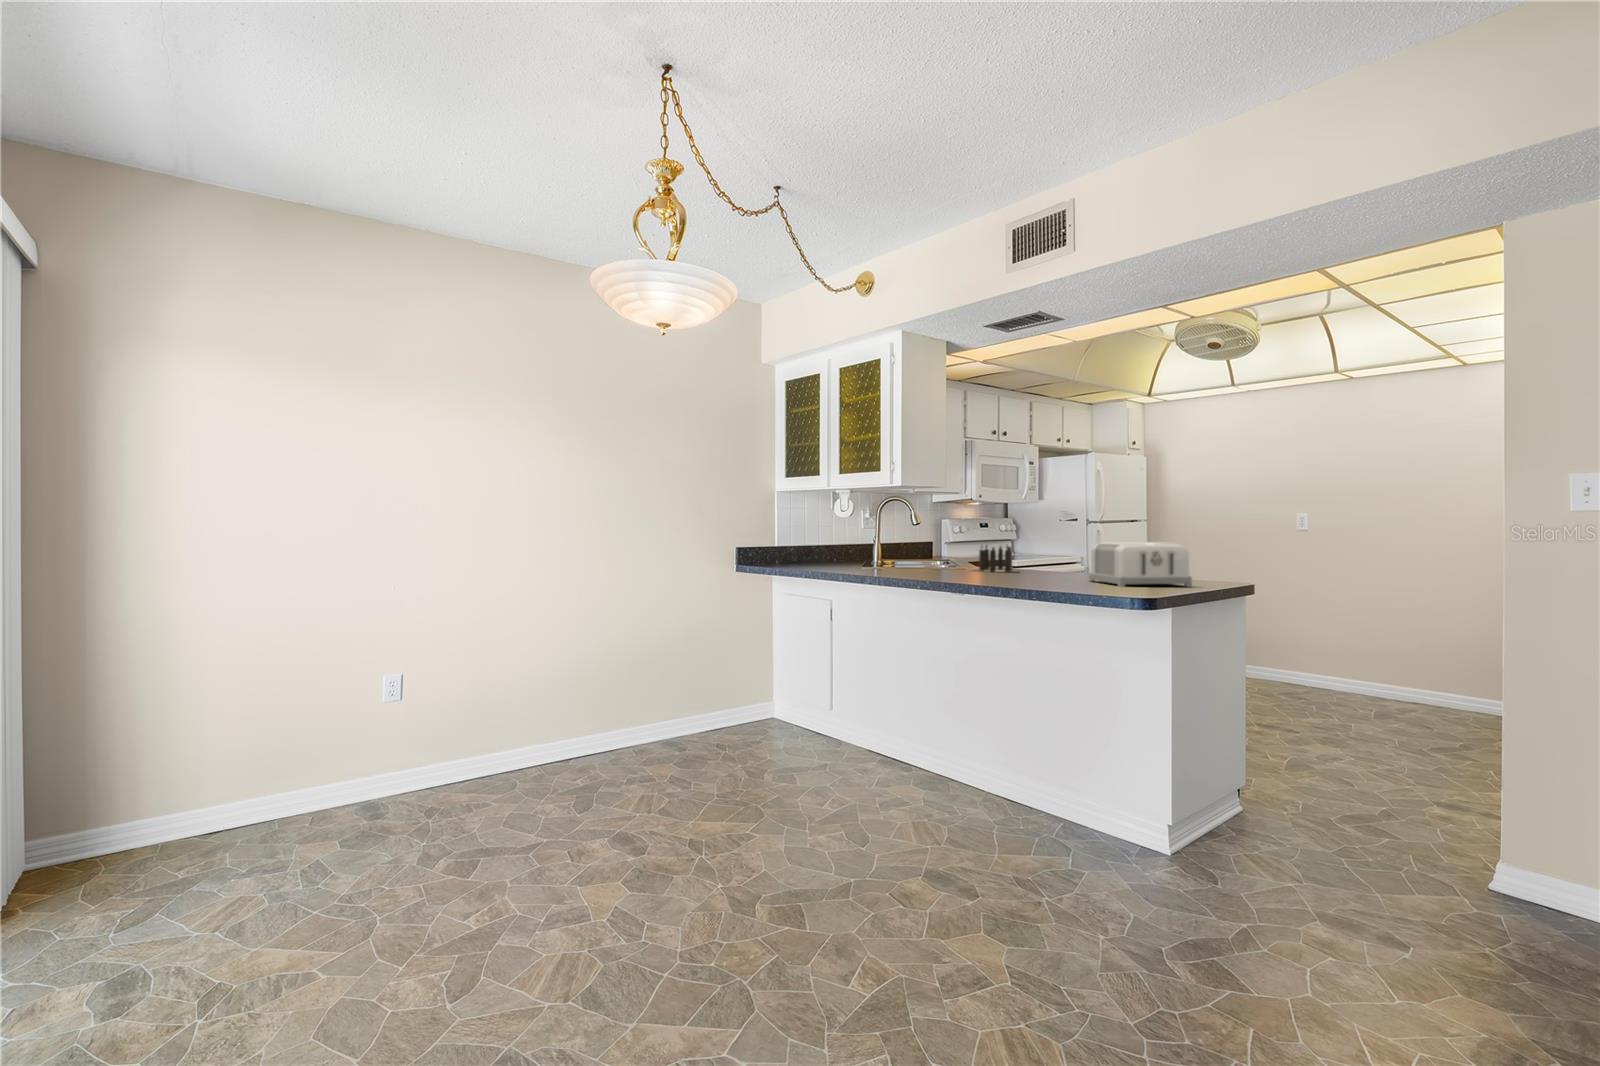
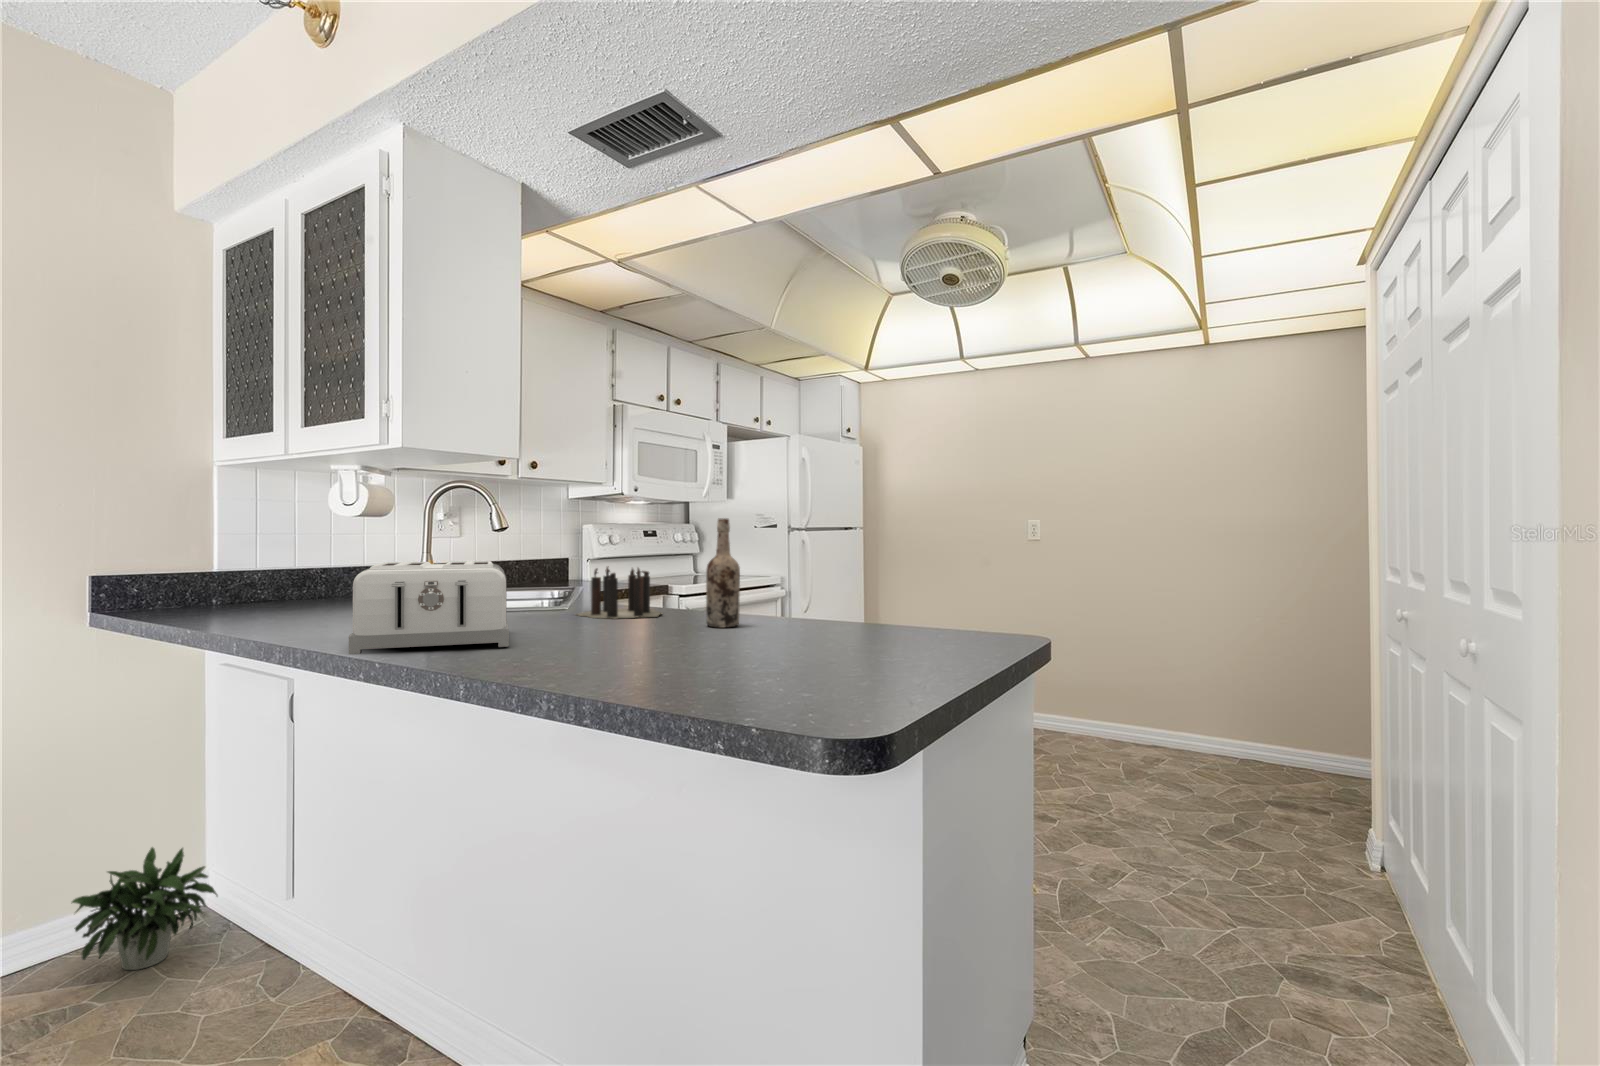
wine bottle: none [1052,517,1071,576] -> present [706,518,740,628]
toaster: present [1089,542,1192,587] -> present [349,561,509,654]
potted plant: none [742,681,797,734] -> present [72,847,230,970]

